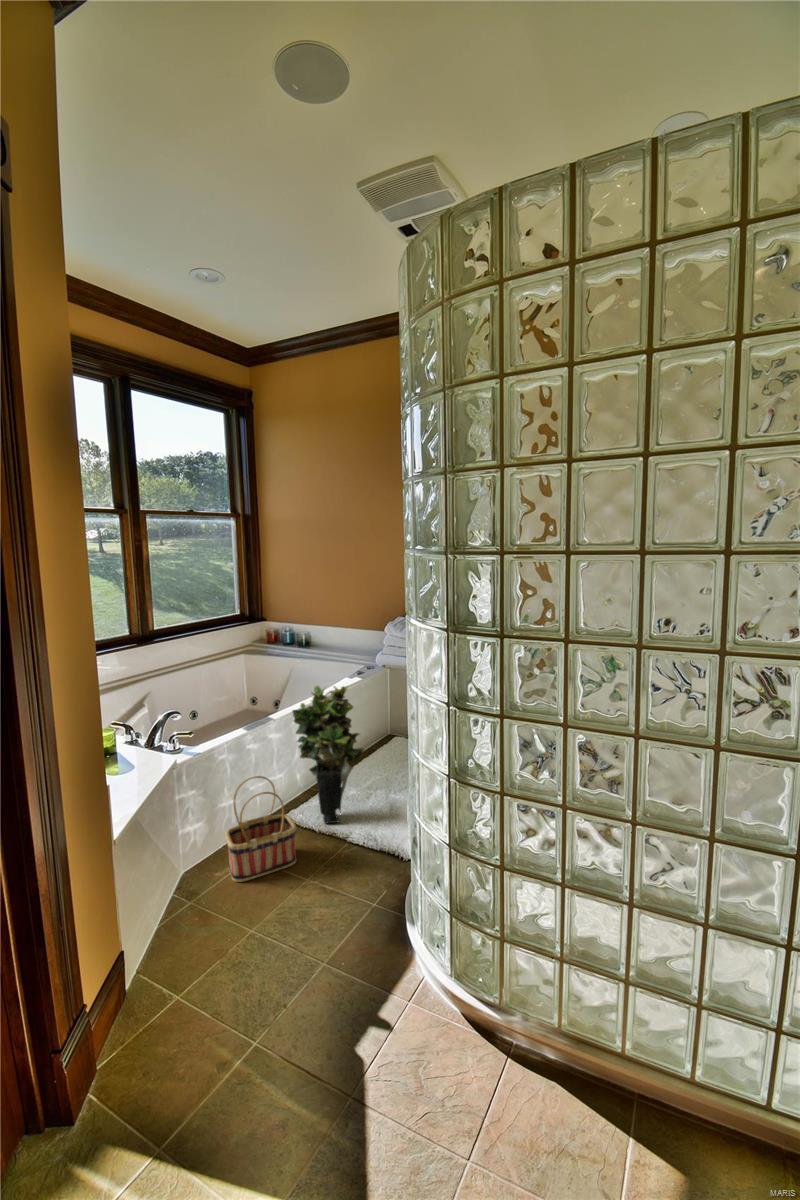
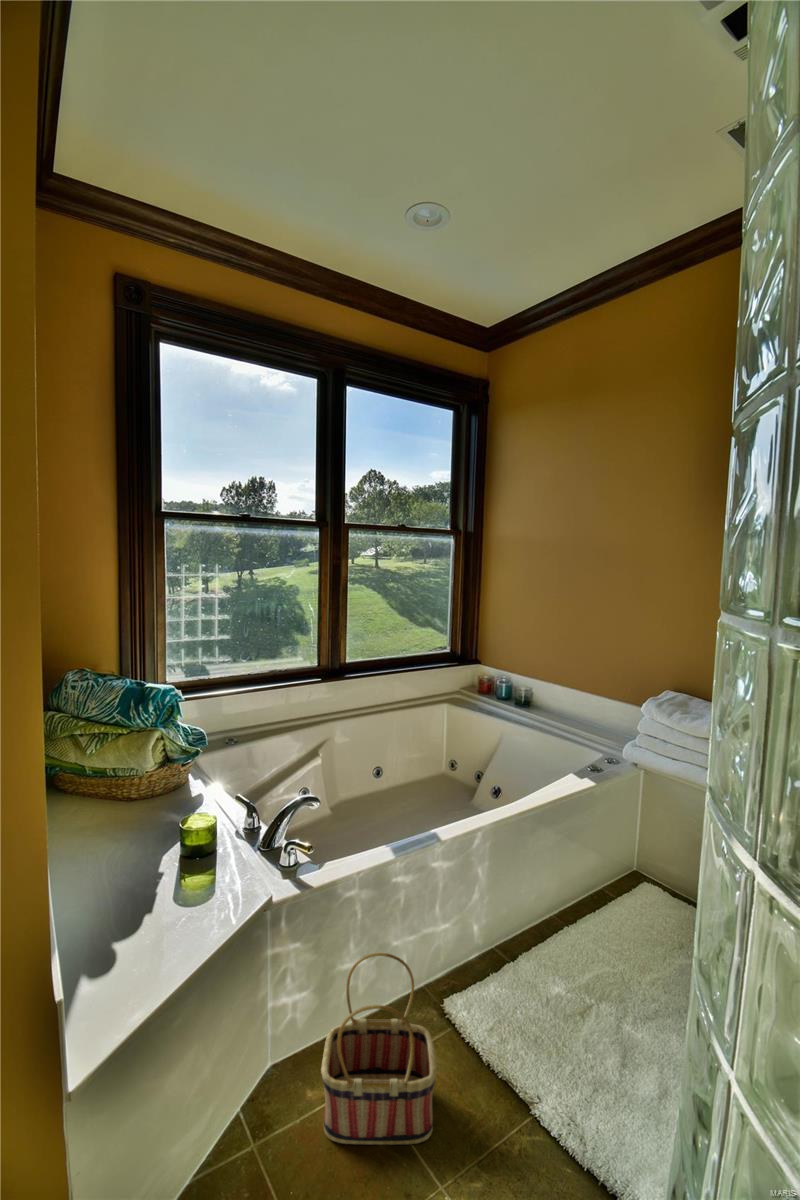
potted plant: present [292,686,364,824] -> none [464,798,582,1061]

